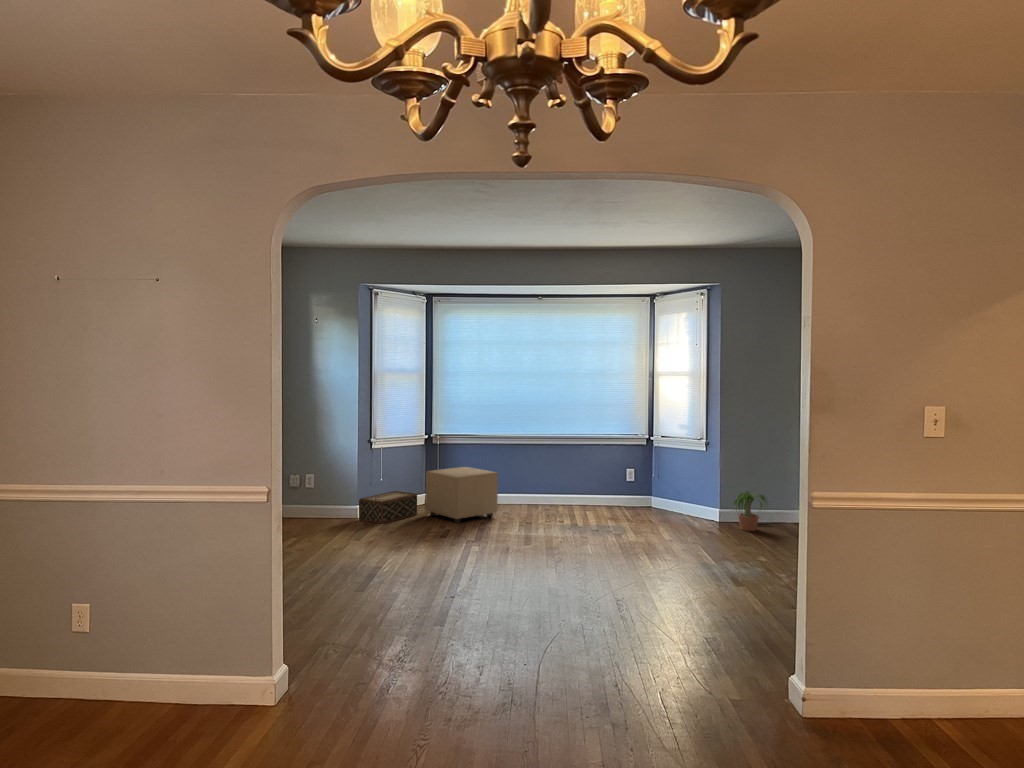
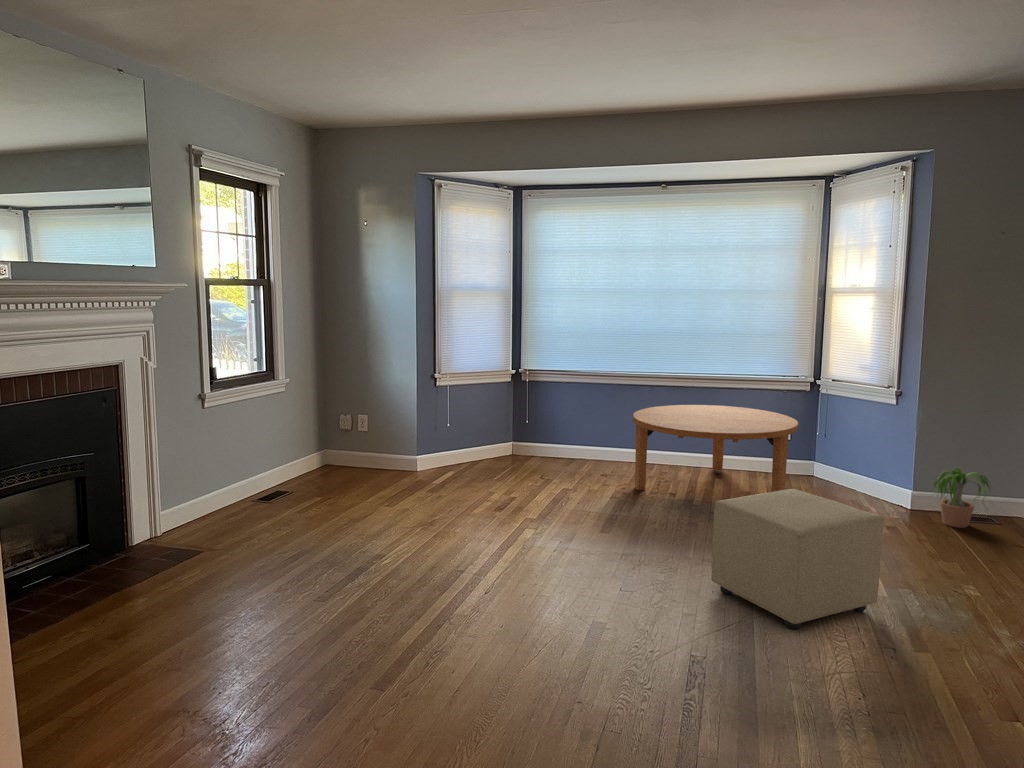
coffee table: none [527,458,644,525] -> present [633,405,798,492]
ottoman: present [426,467,498,523] -> present [712,489,884,629]
woven basket: present [359,491,417,524] -> none [417,438,492,481]

